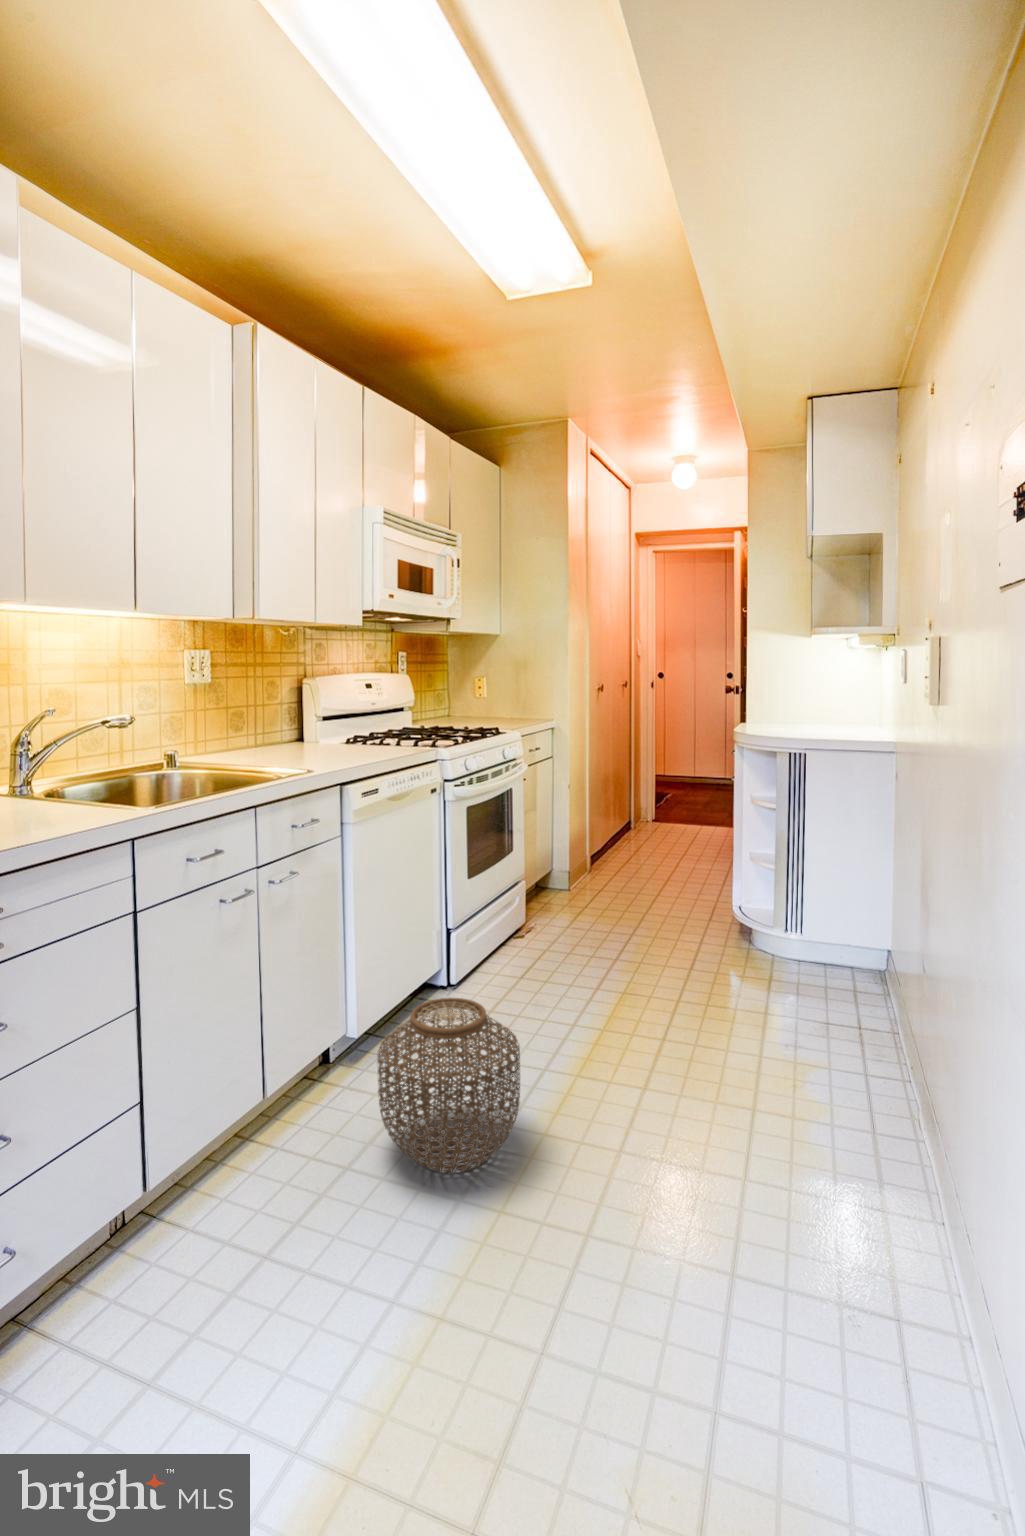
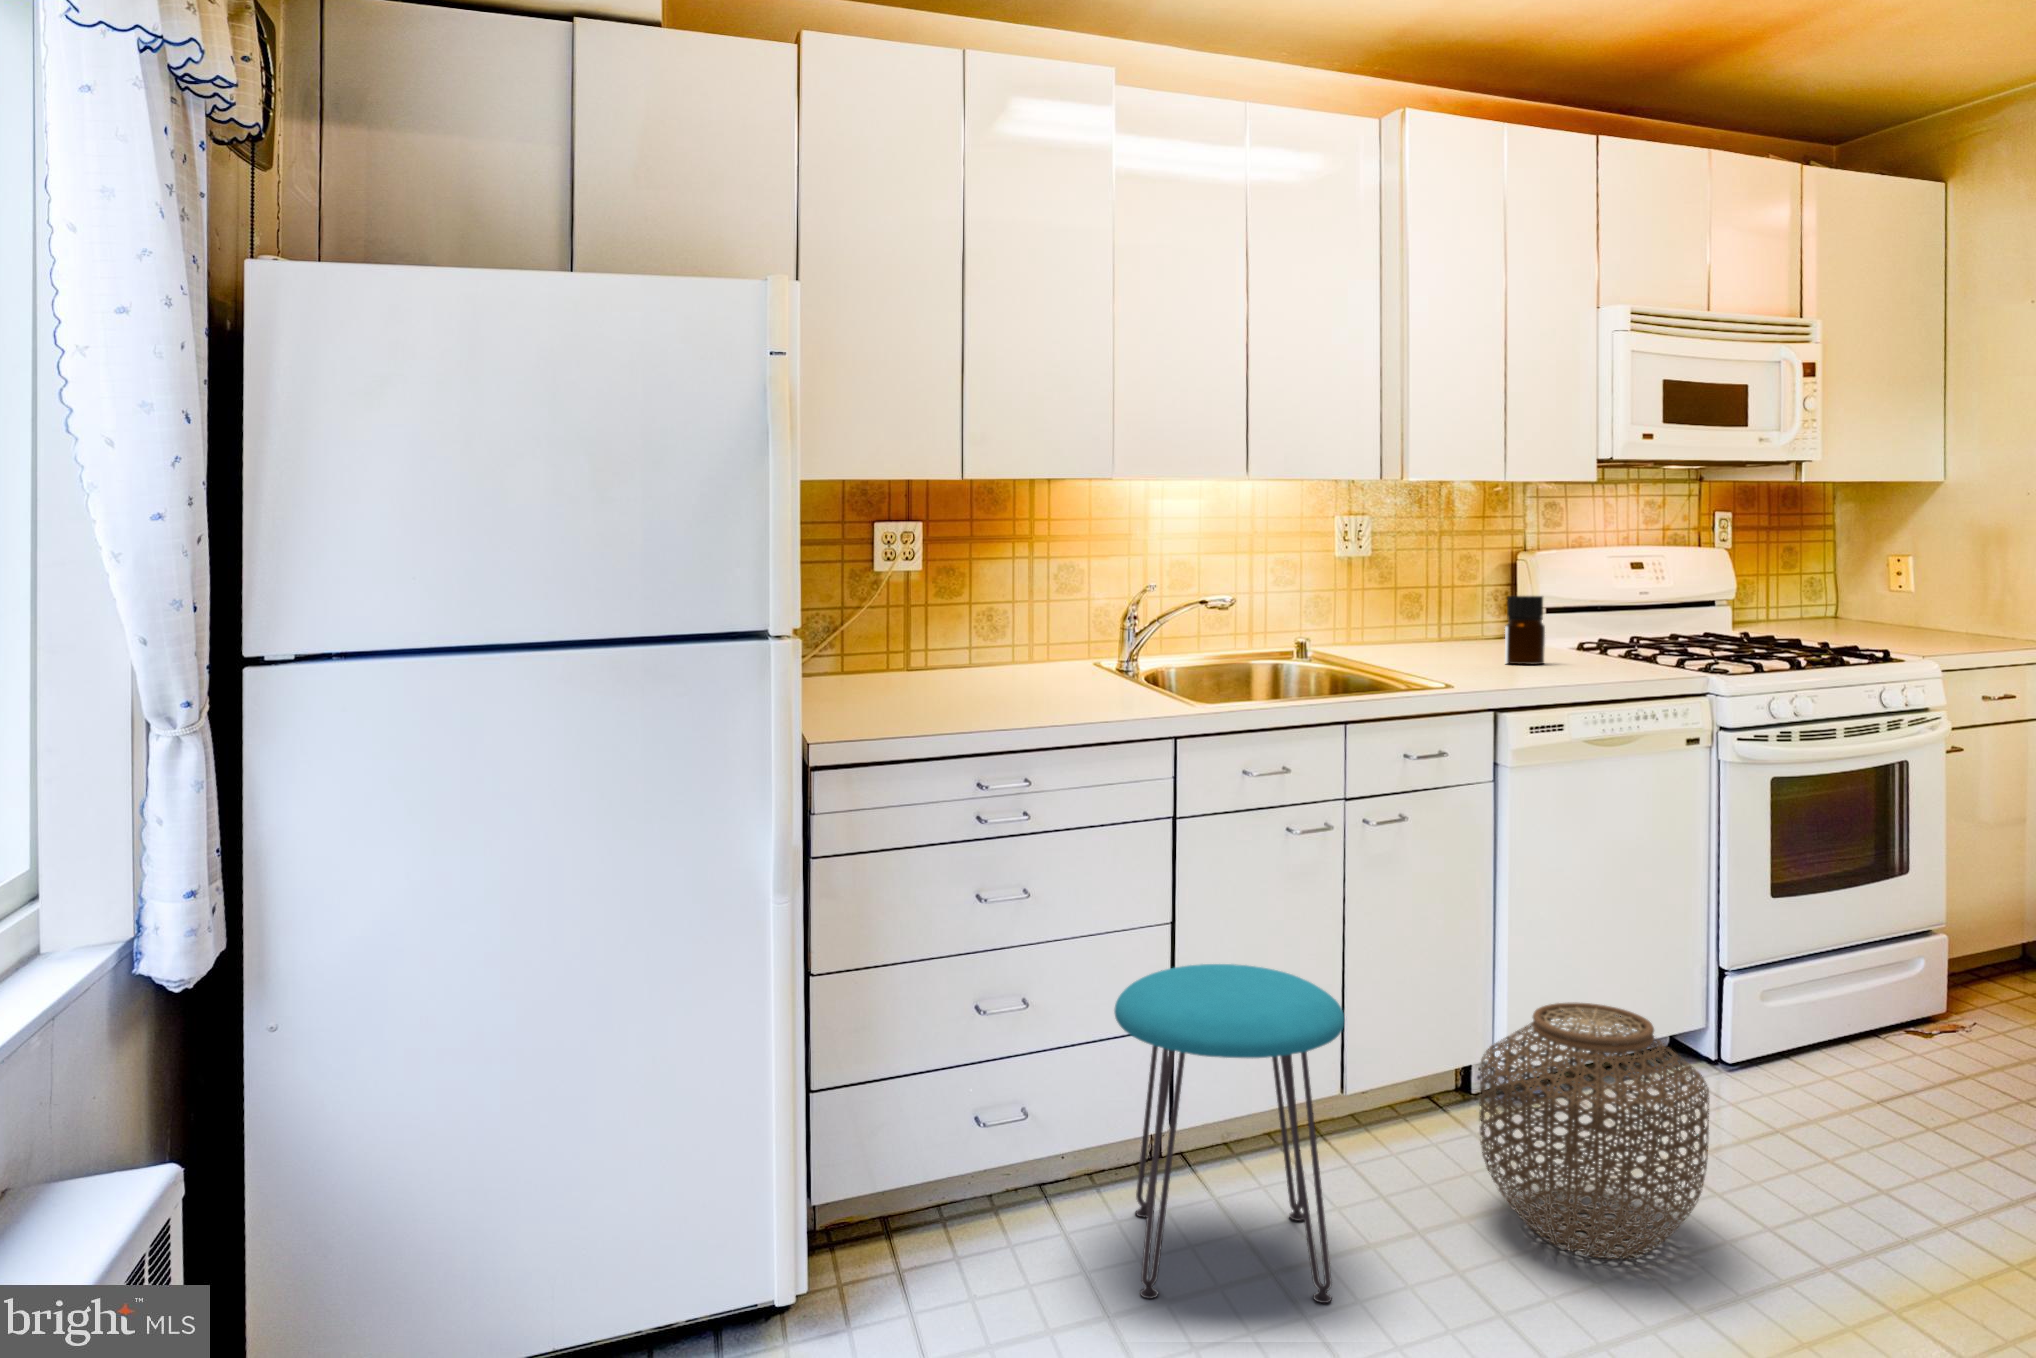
bottle: none [326,714,353,763] -> present [1505,596,1545,664]
stool: none [102,1048,324,1391] -> present [1115,964,1344,1303]

